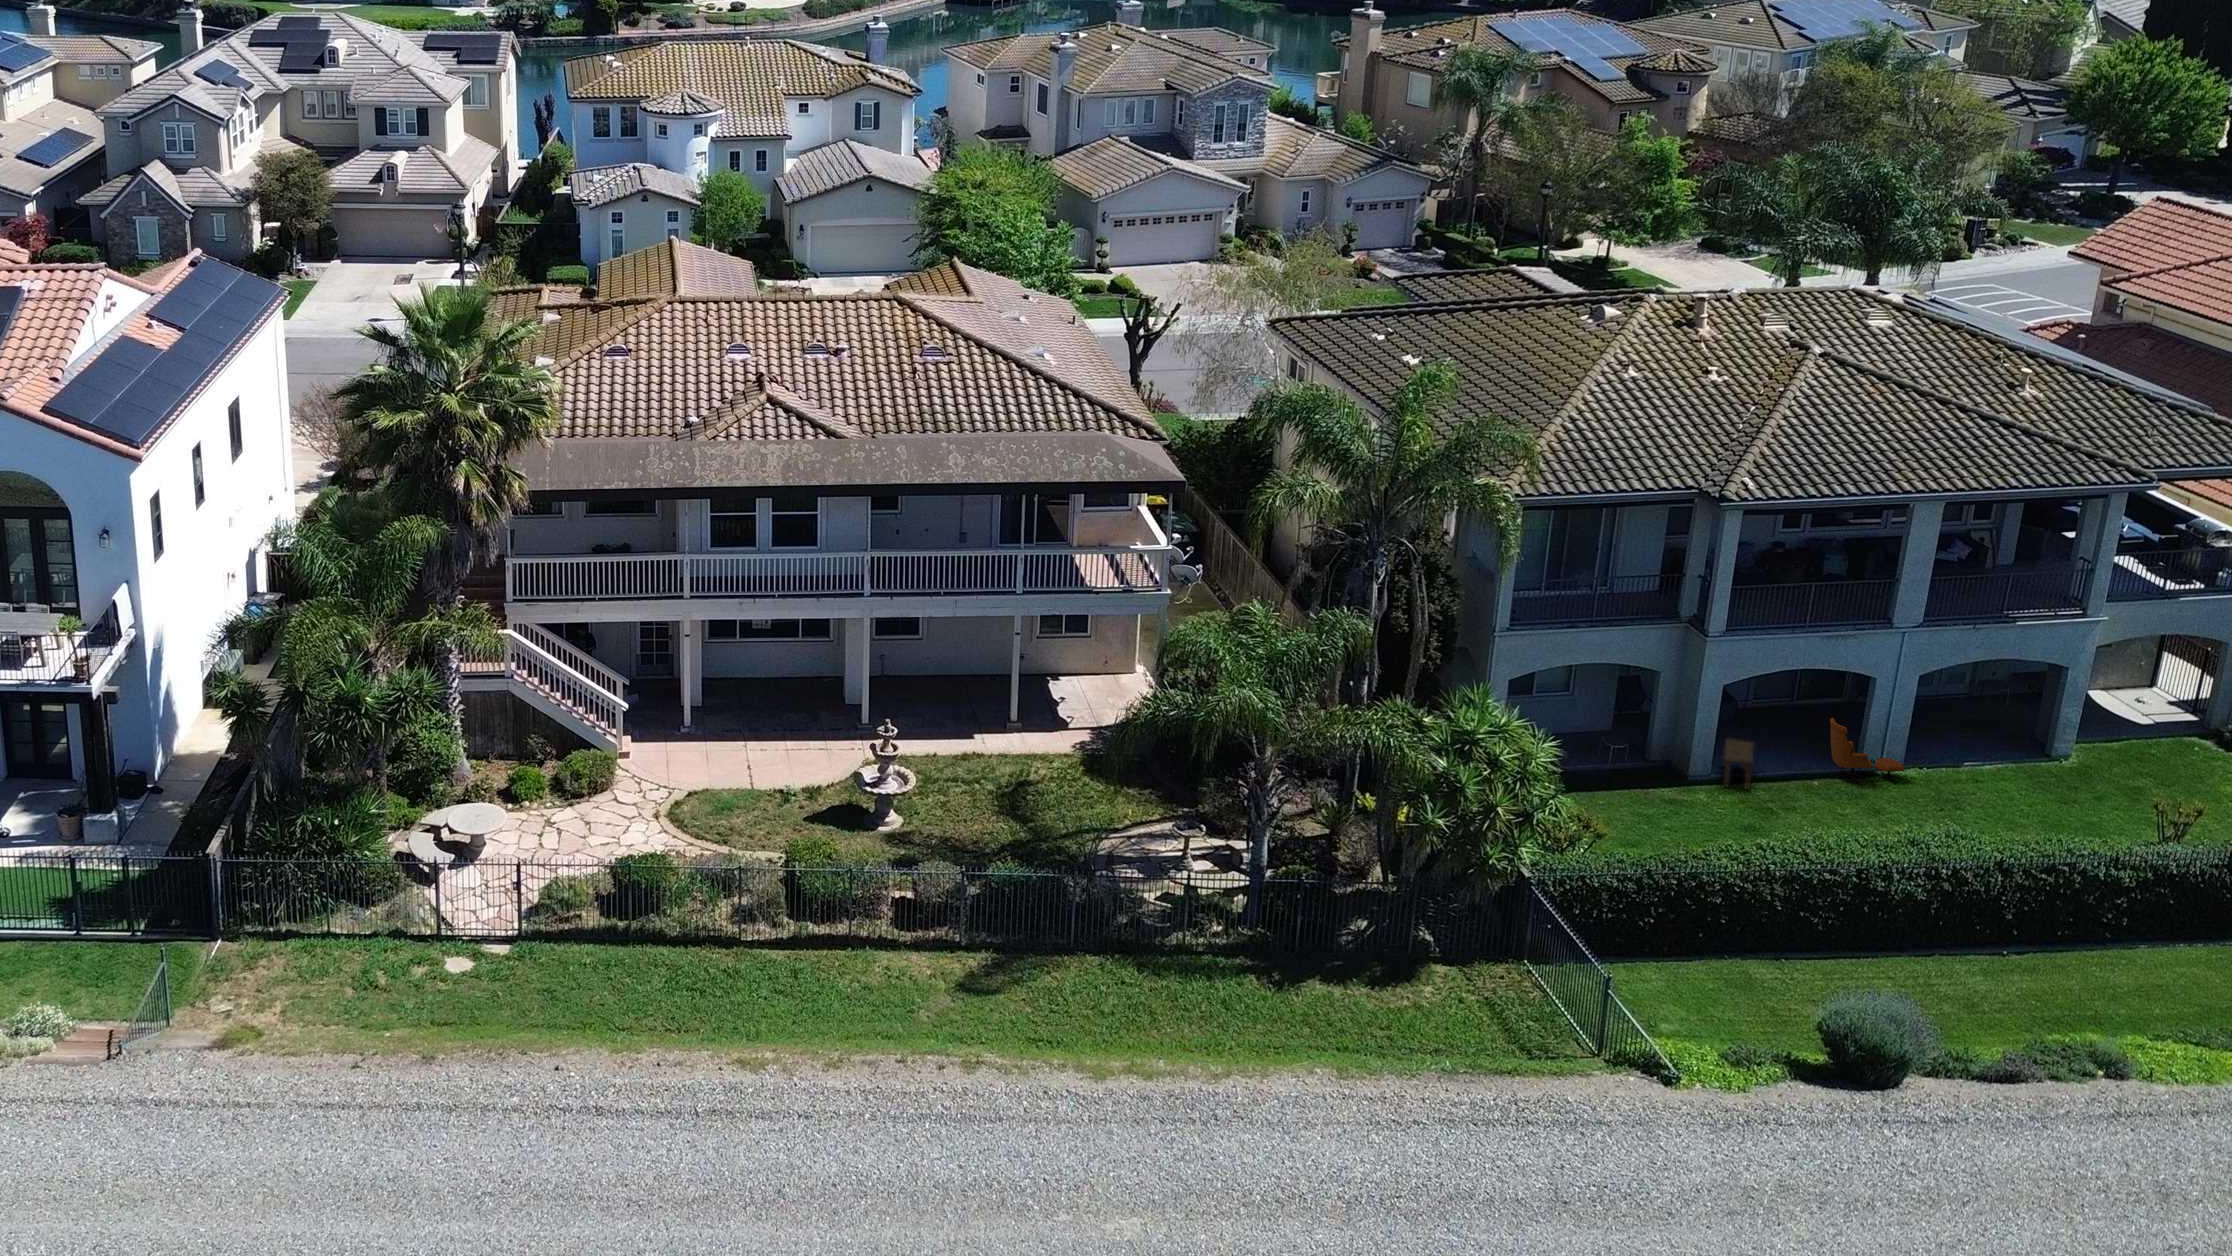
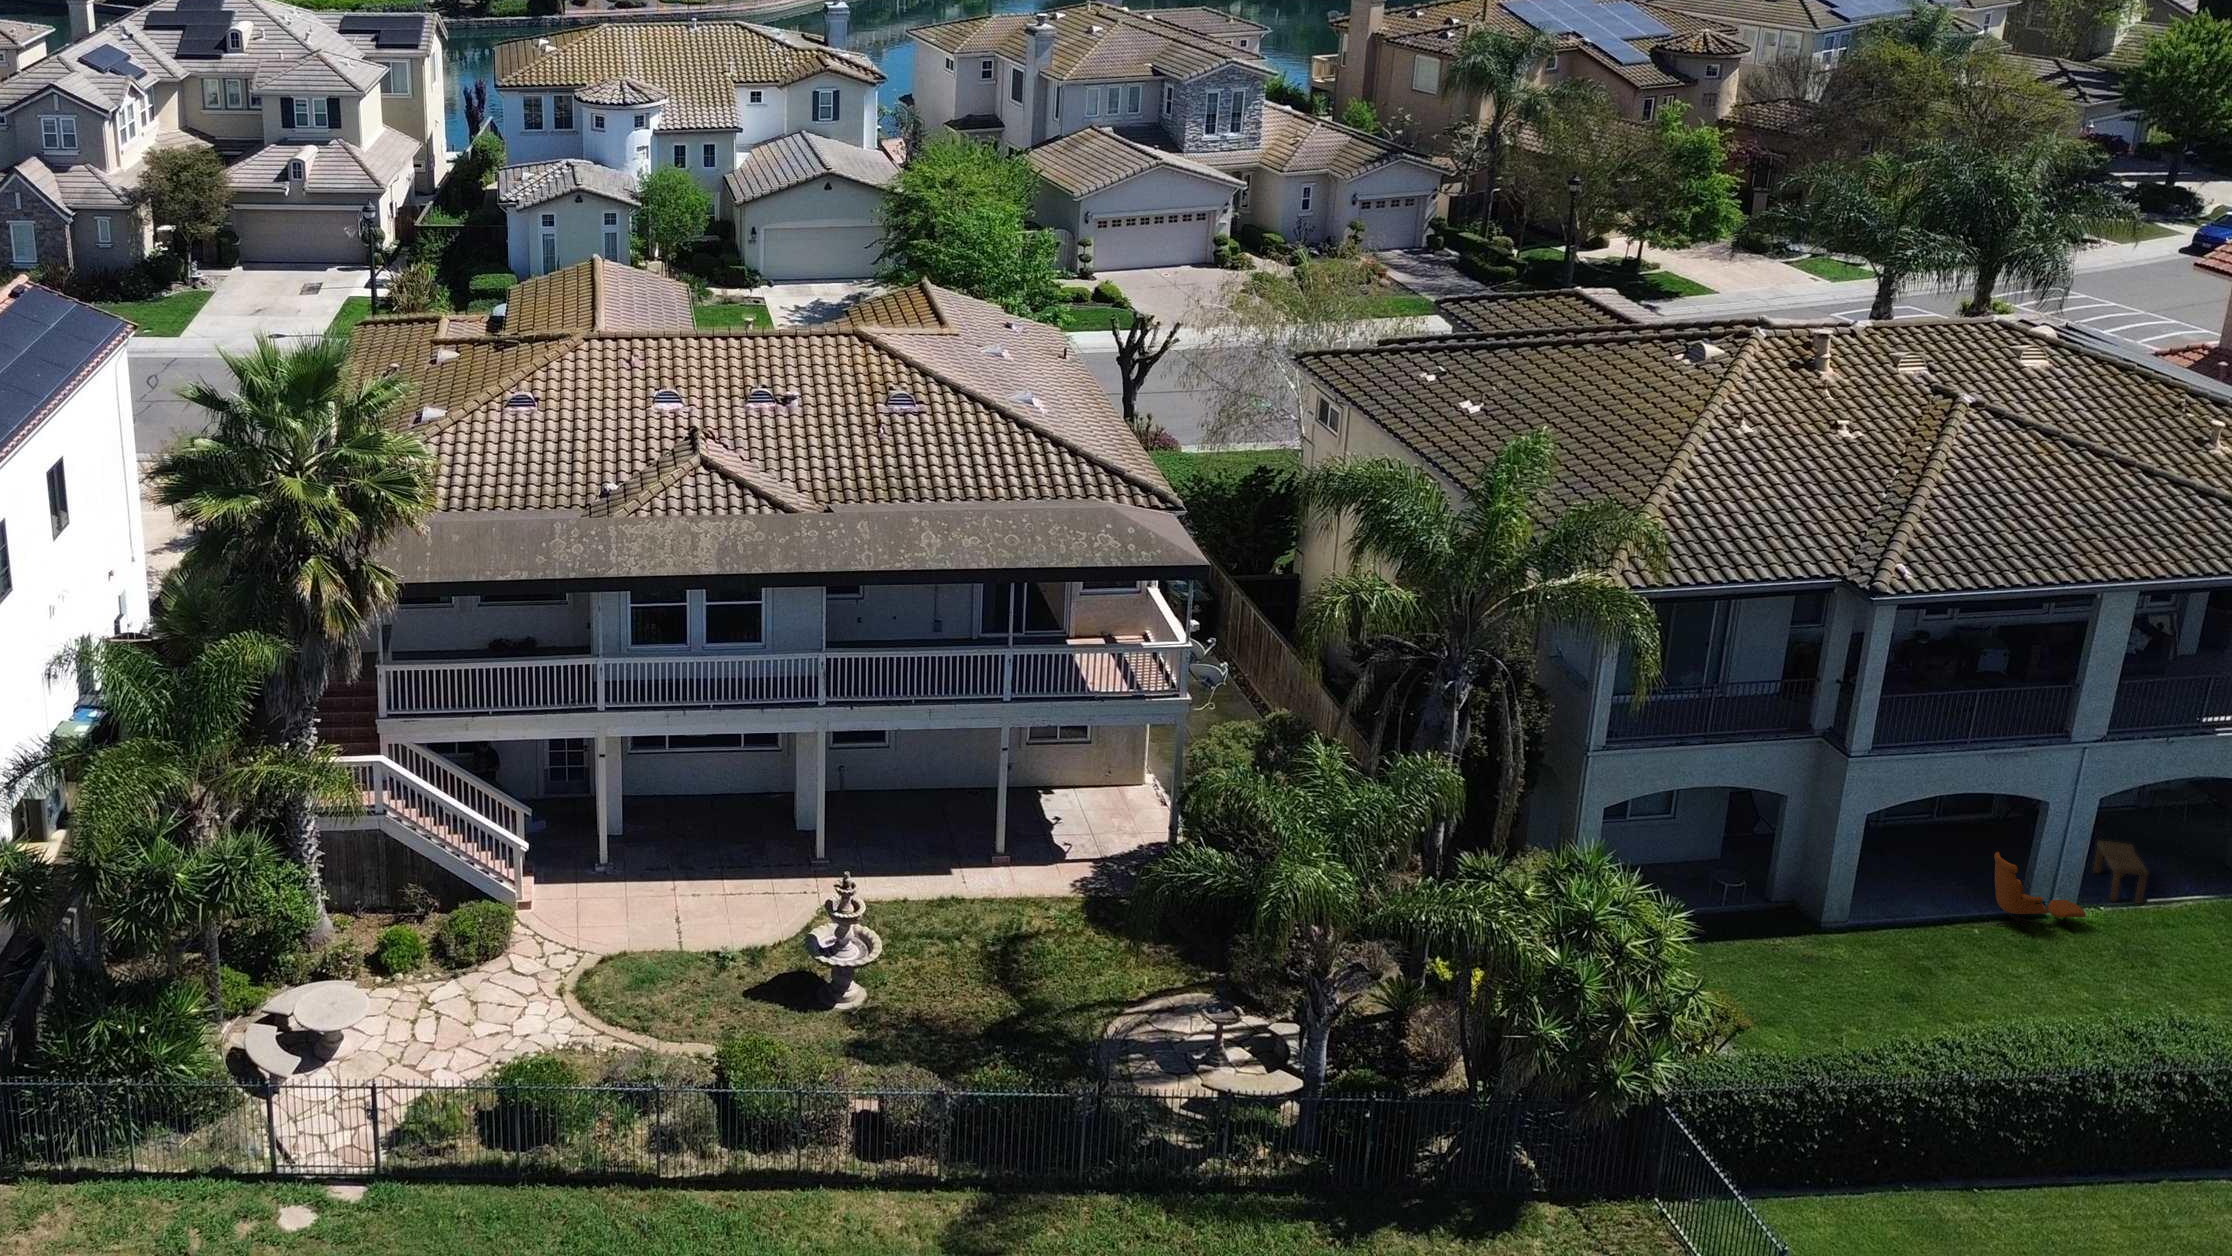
bench: present [1723,739,1753,790] -> present [2094,840,2148,904]

